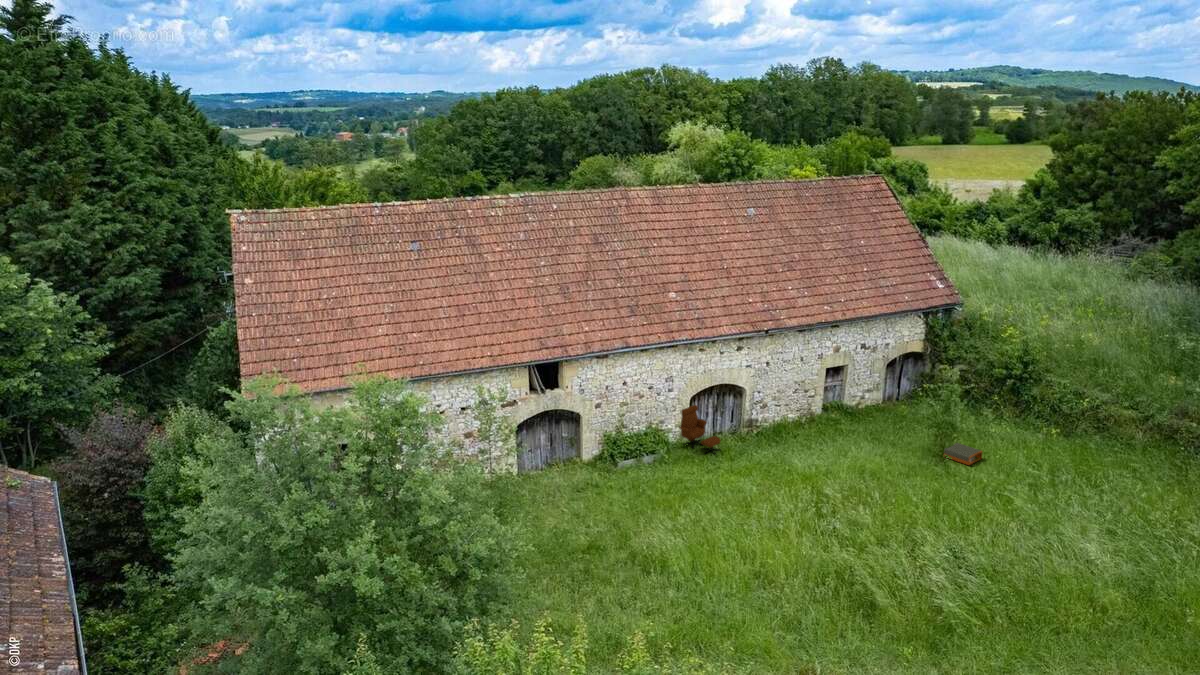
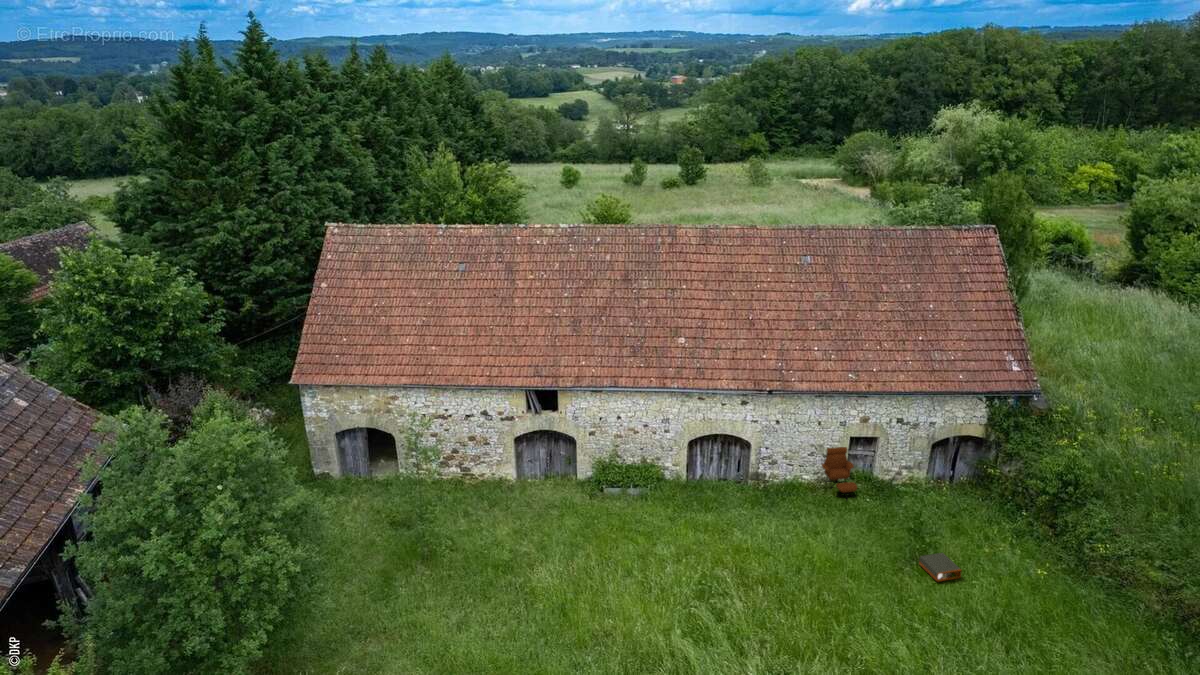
lounge chair: present [679,405,721,454] -> present [822,447,857,500]

